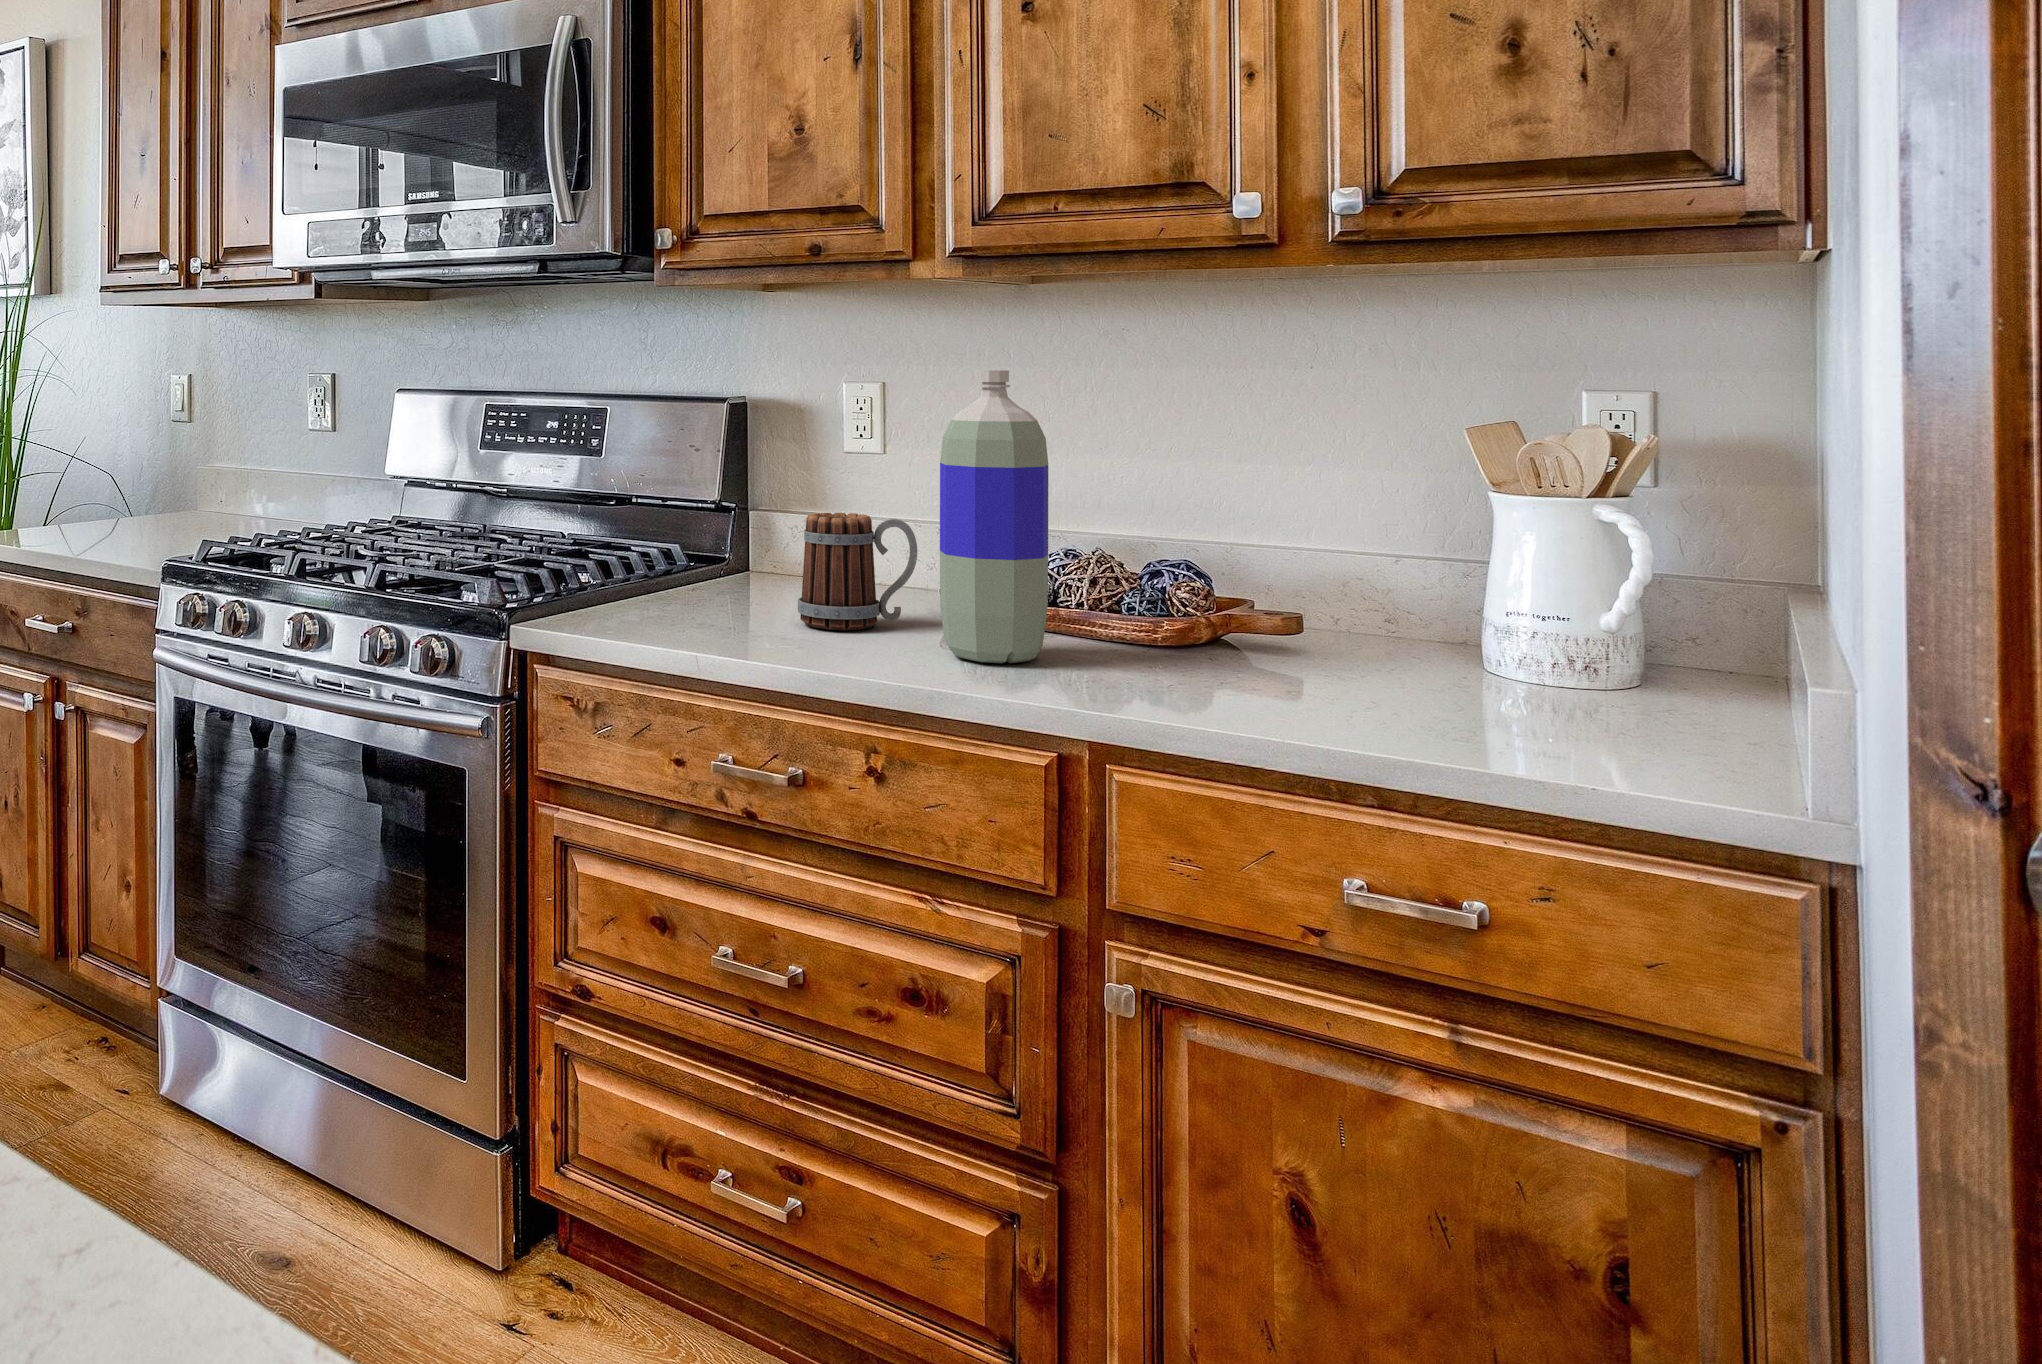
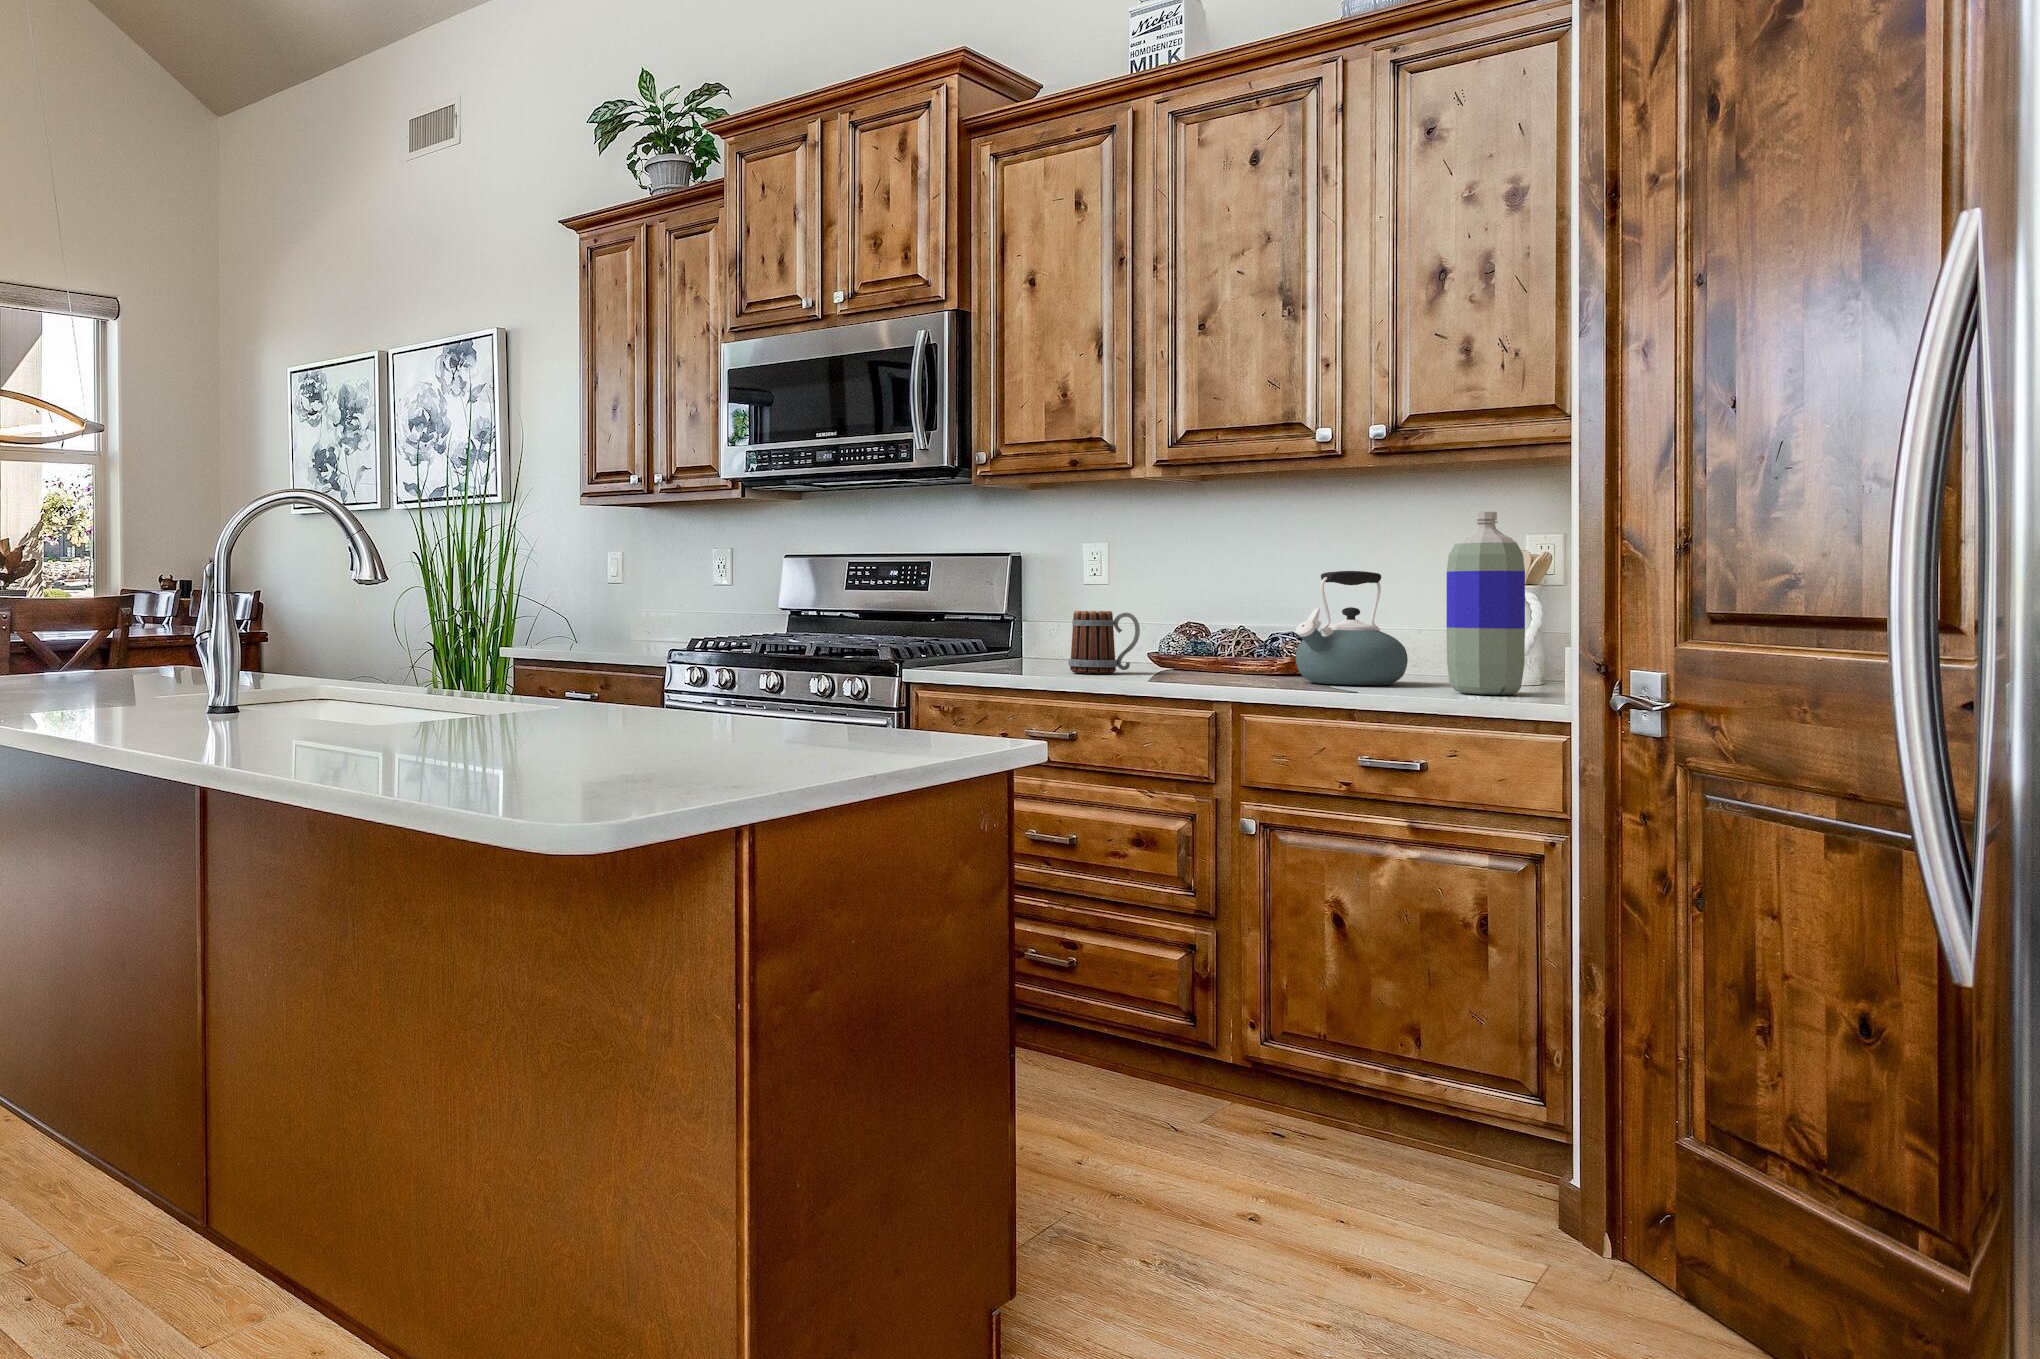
bottle: present [940,370,1049,663] -> present [1446,512,1525,695]
kettle: none [1193,466,1400,692] -> present [1296,571,1408,685]

